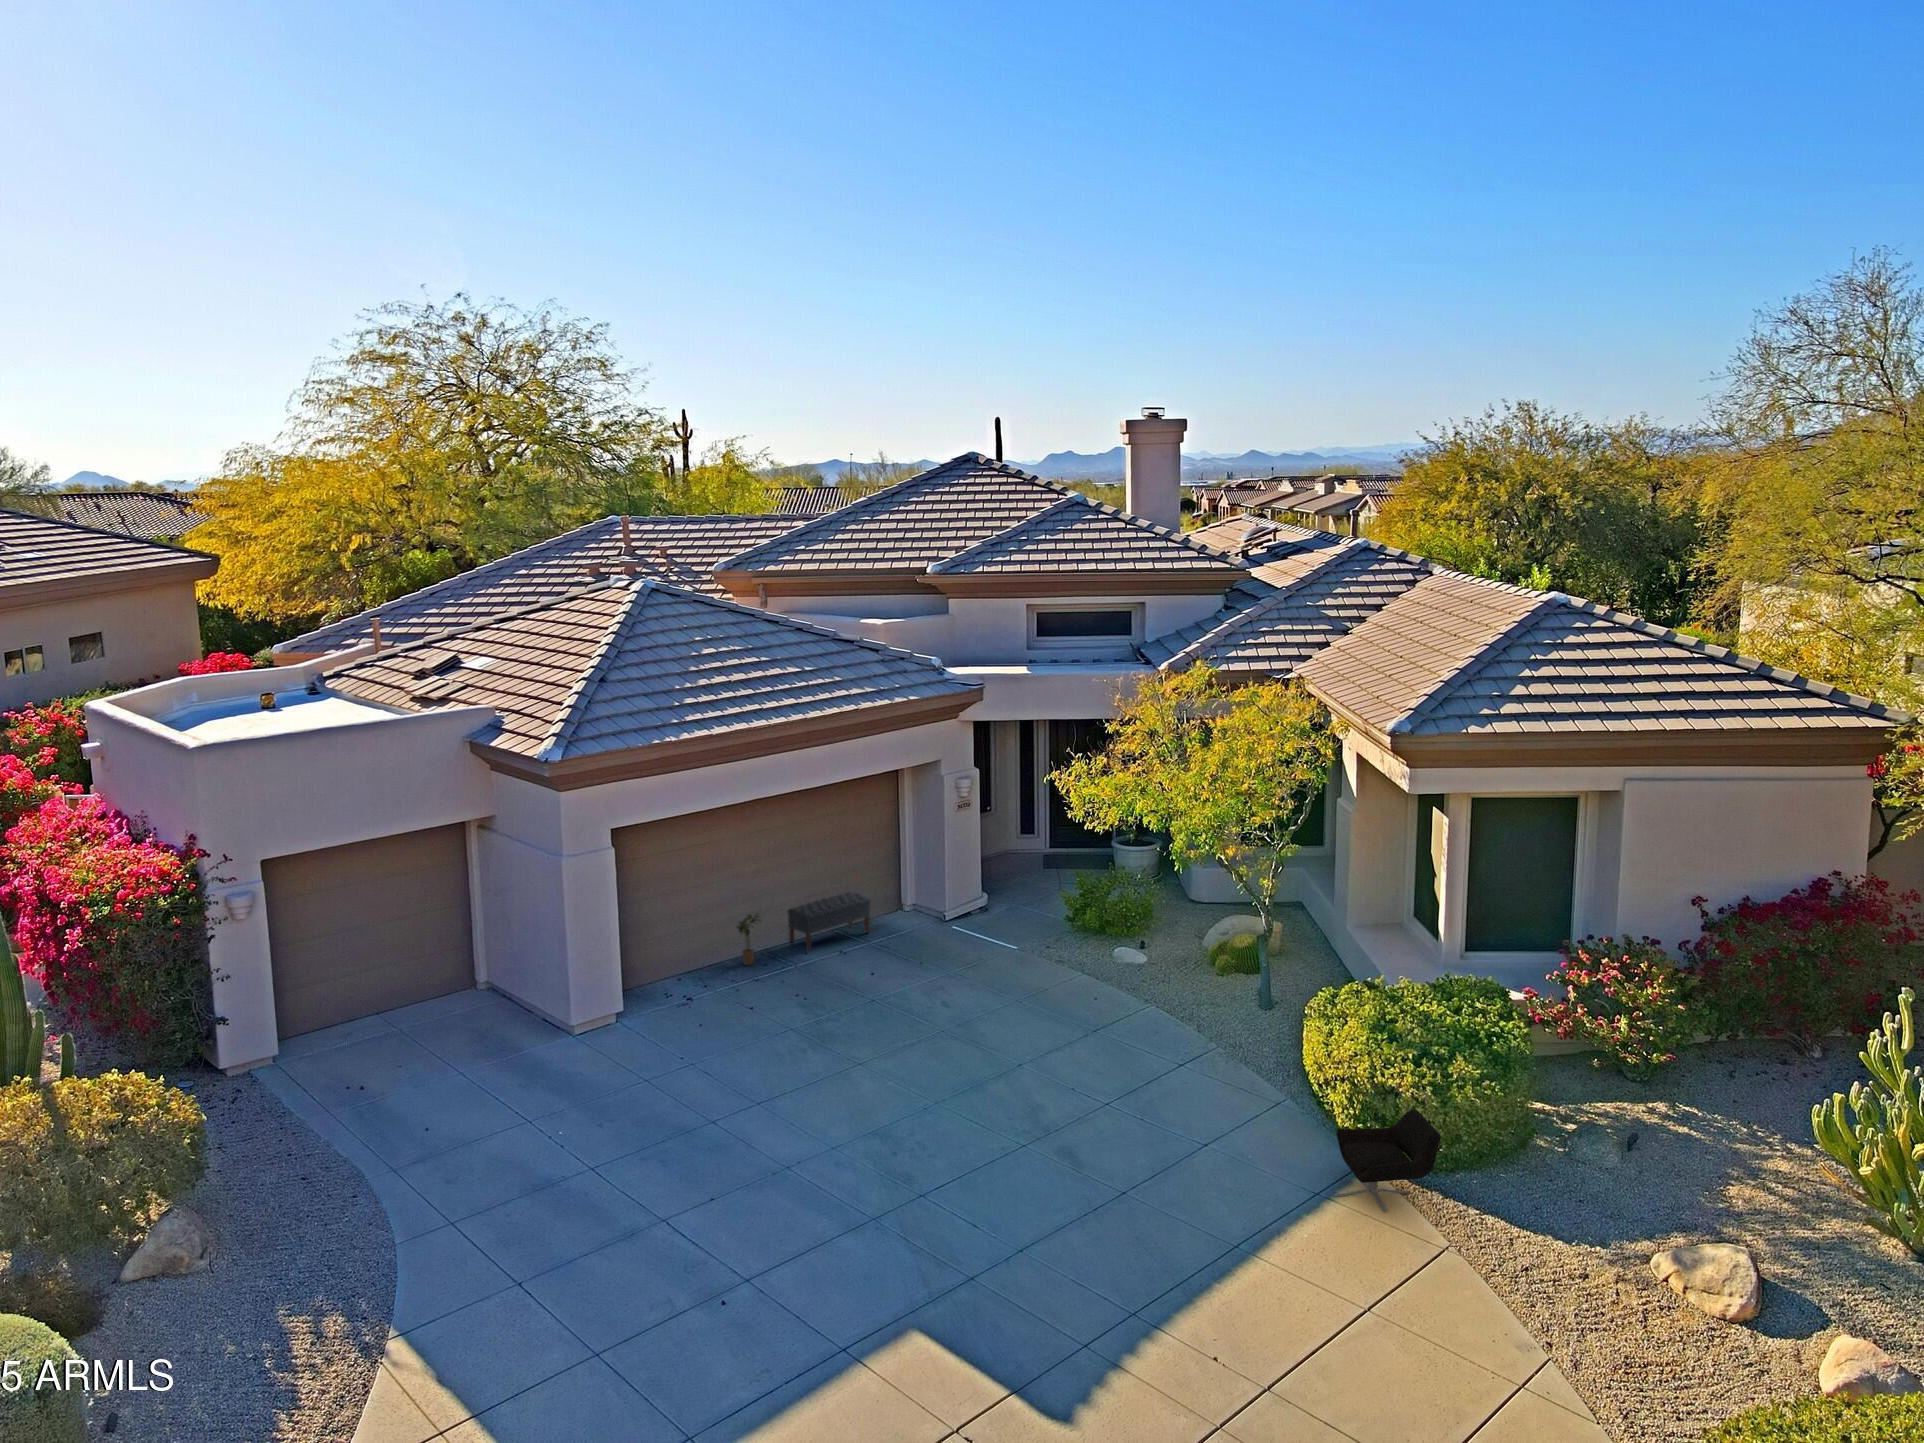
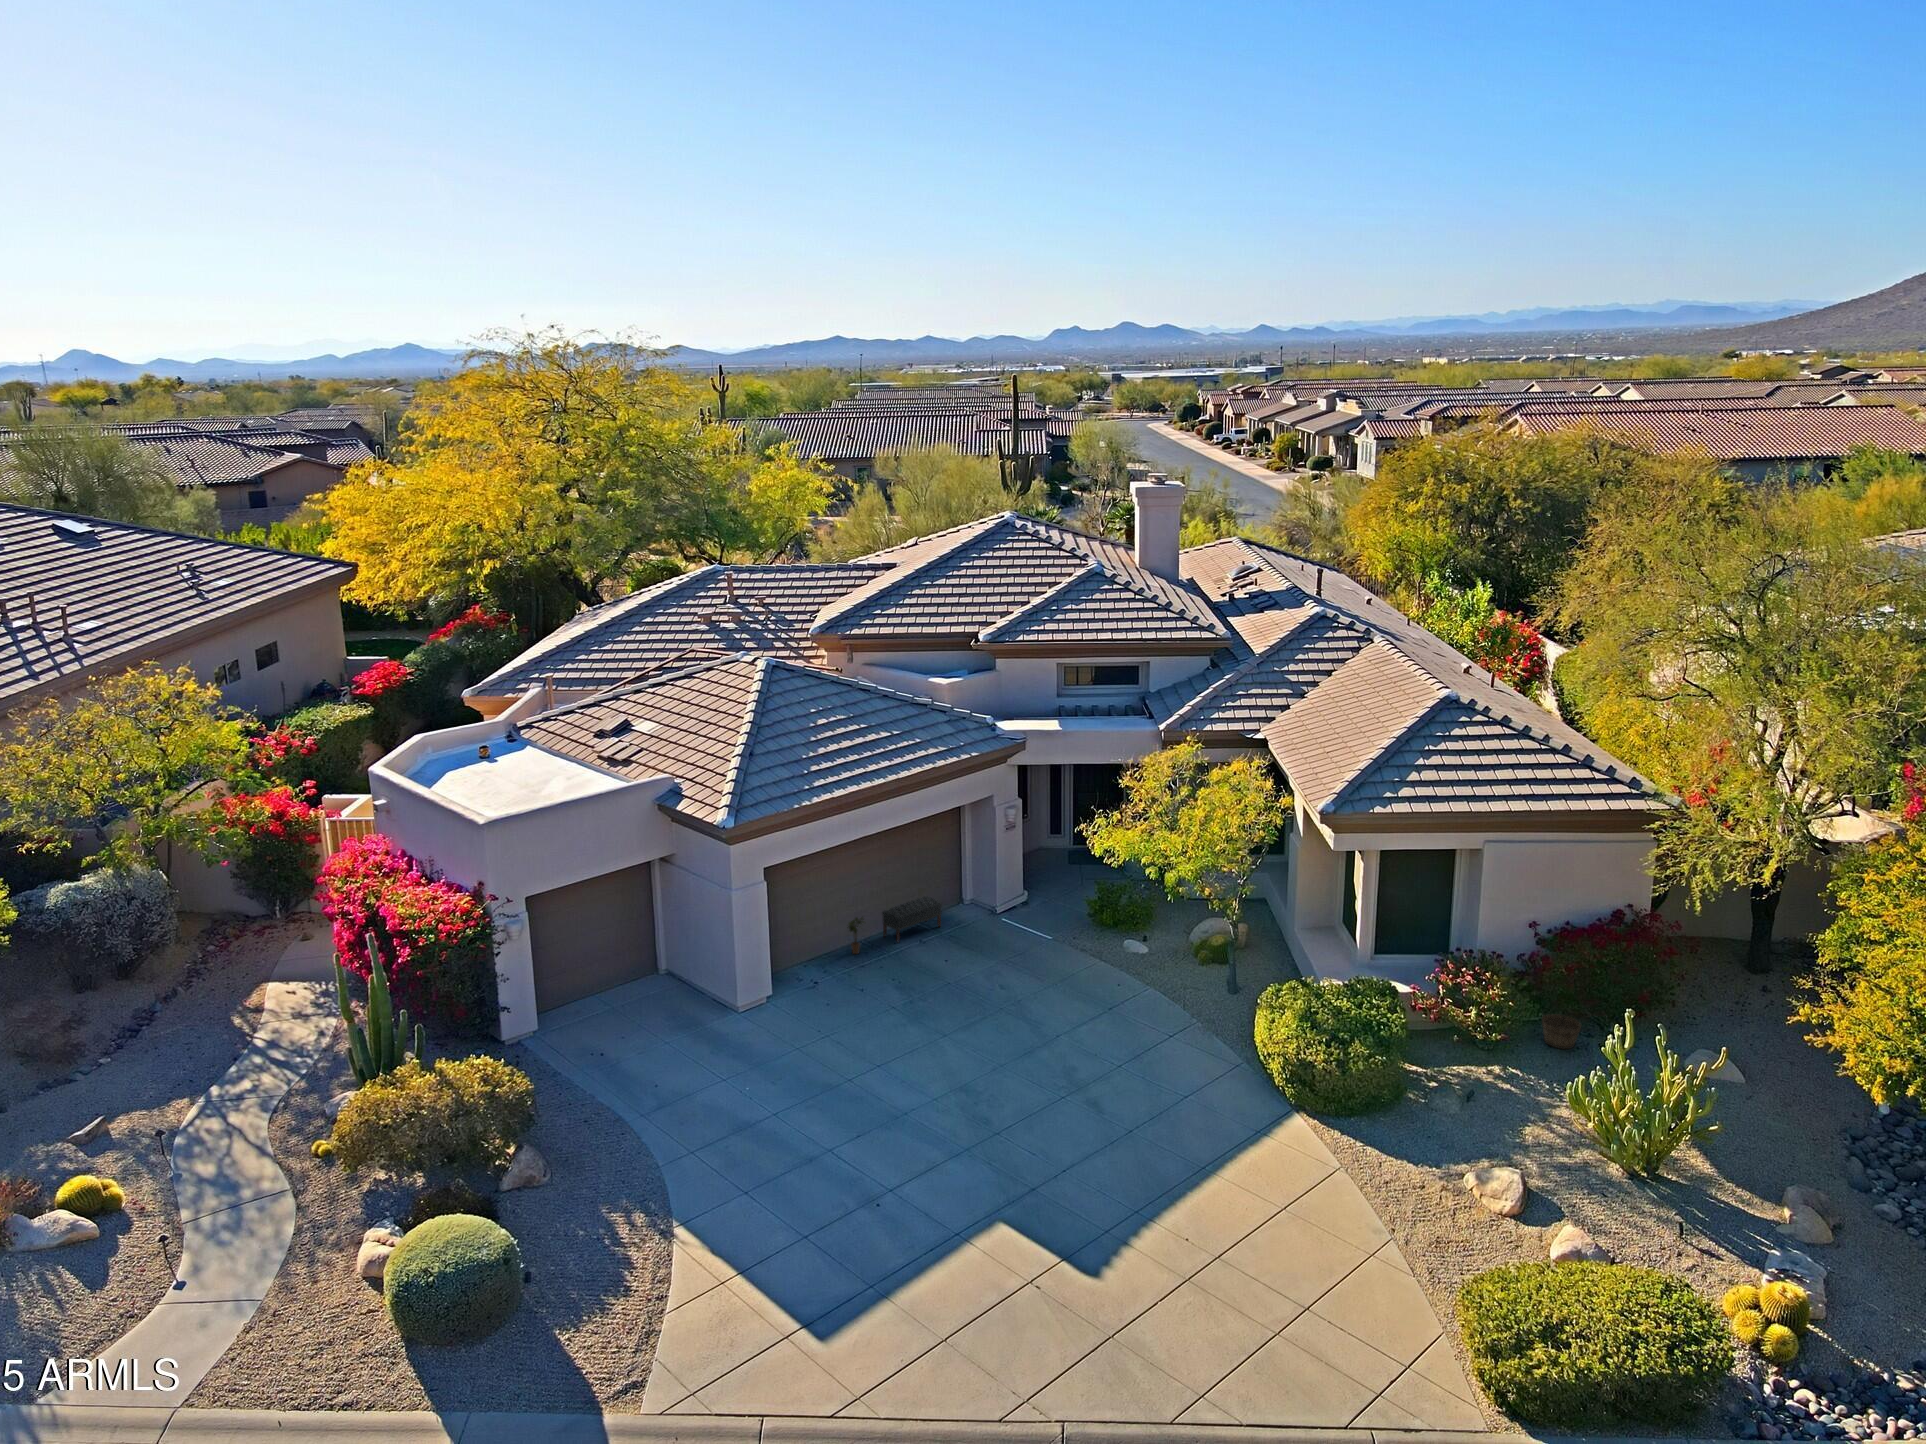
wooden bucket: none [1720,1022,1780,1074] -> present [1542,1014,1581,1049]
lounge chair: present [1334,1109,1441,1212] -> none [1268,1078,1338,1145]

